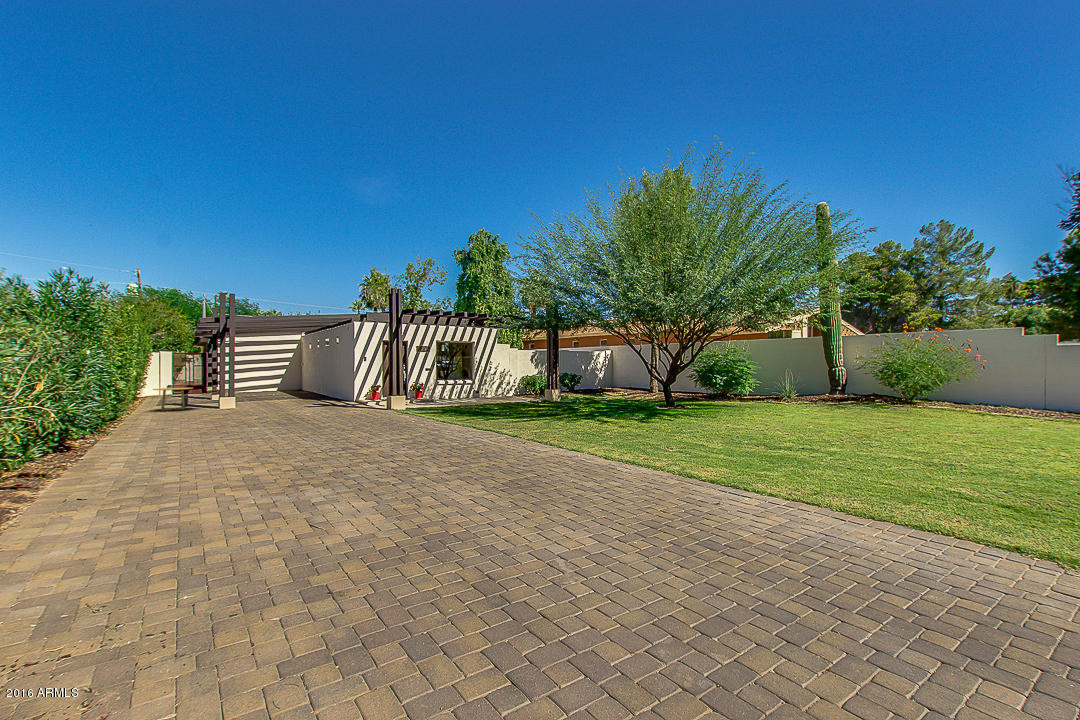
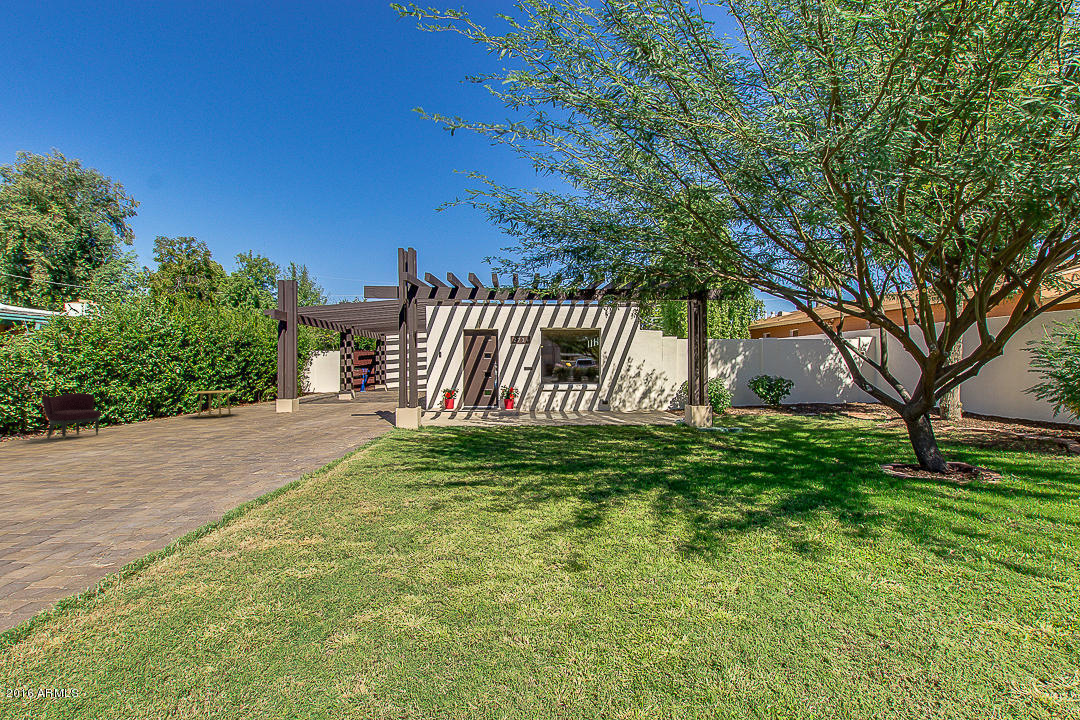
chair: none [99,390,146,427] -> present [42,393,101,439]

